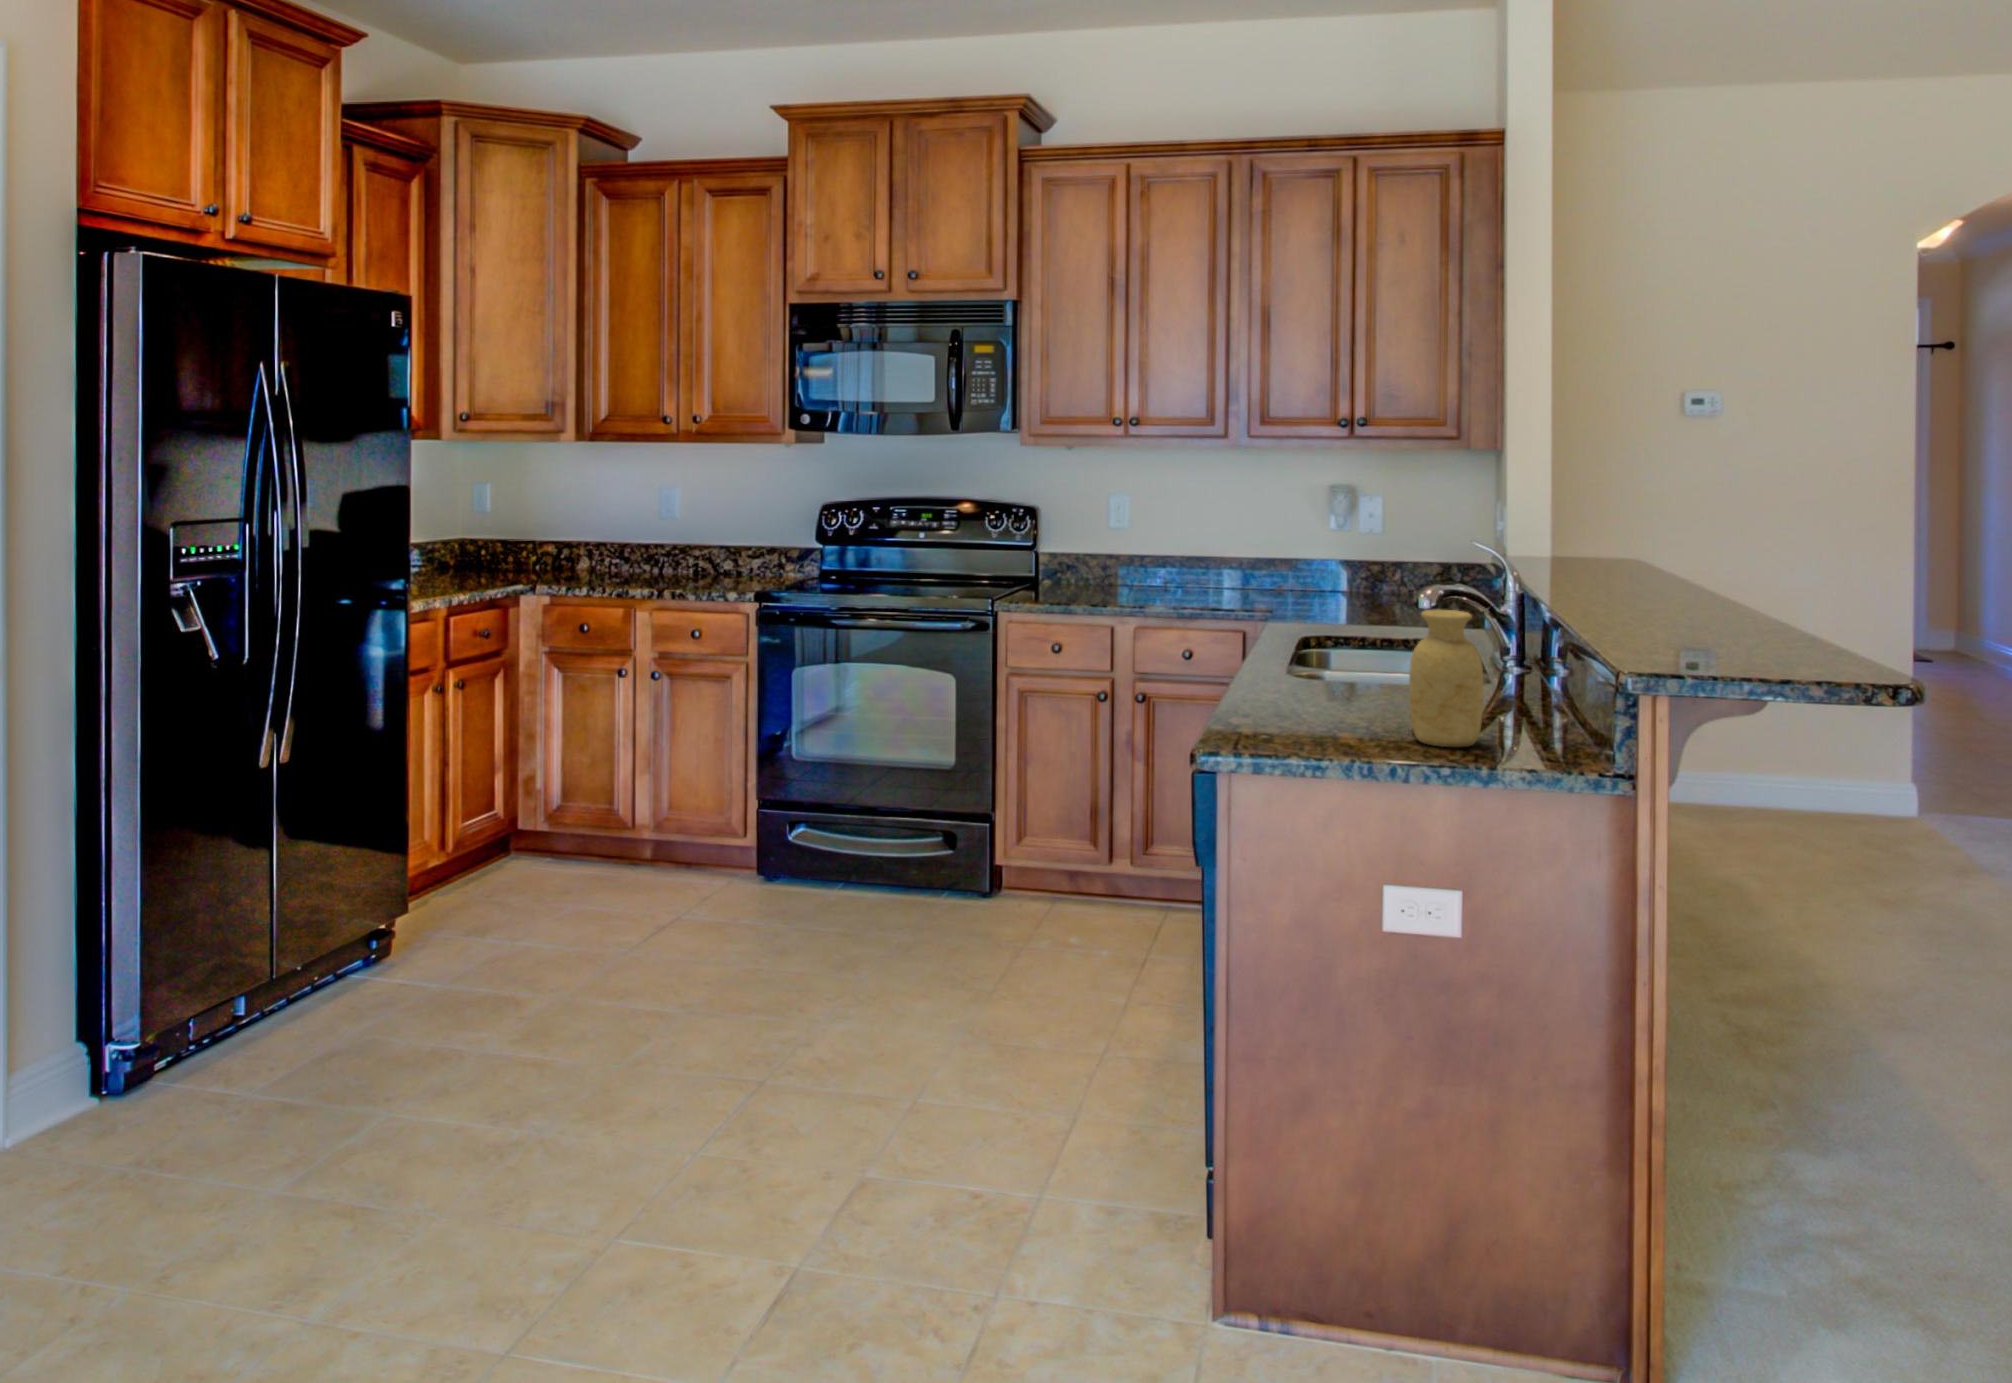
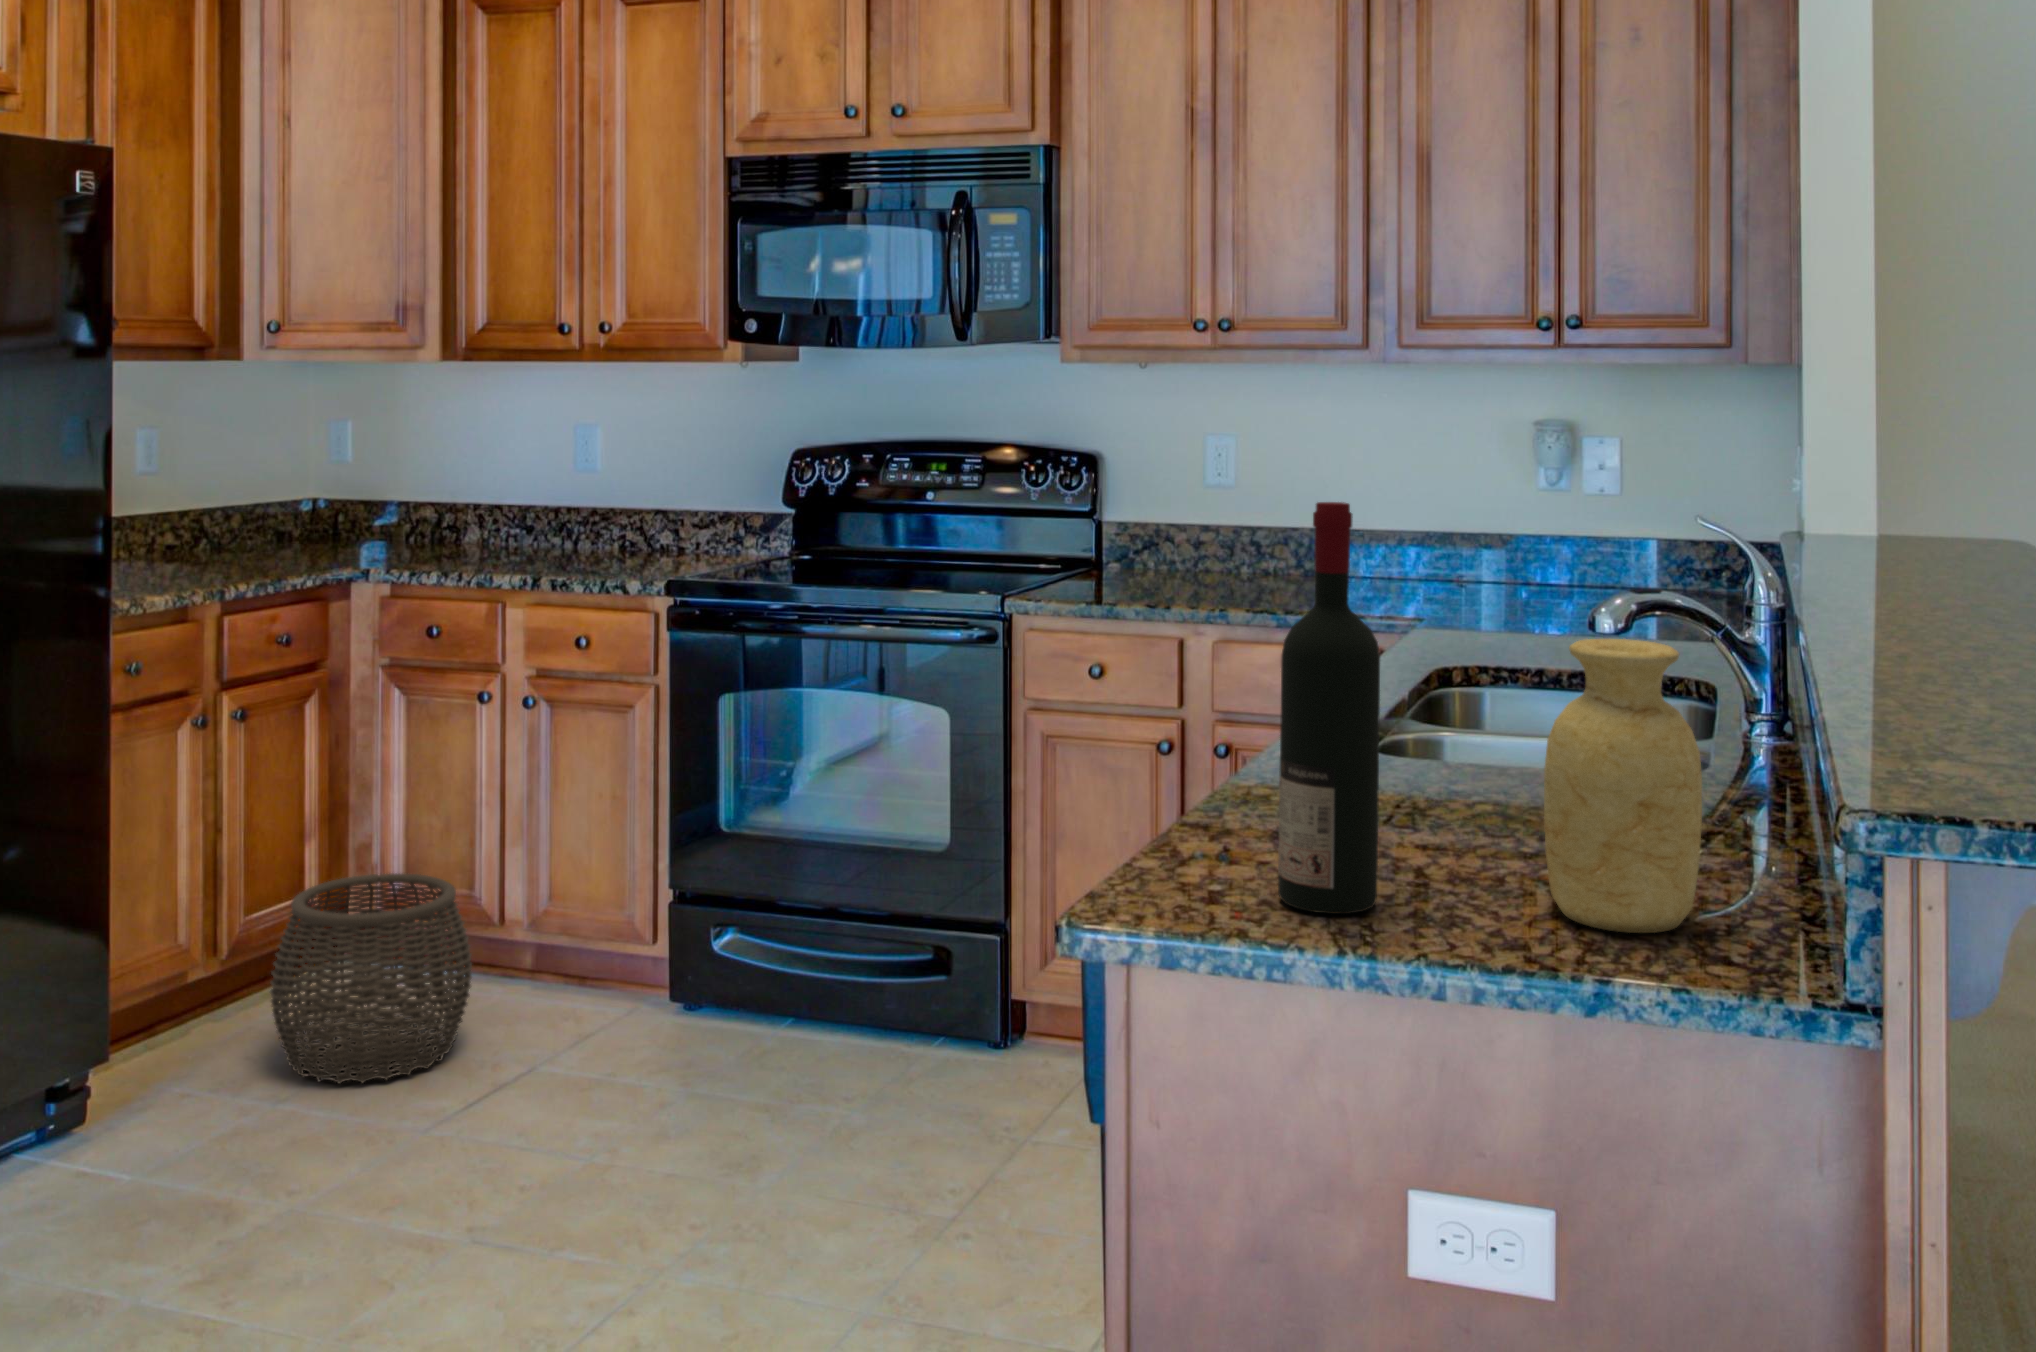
wine bottle: none [1284,545,1333,743] -> present [1278,502,1380,914]
woven basket: none [504,797,639,938] -> present [270,873,472,1084]

